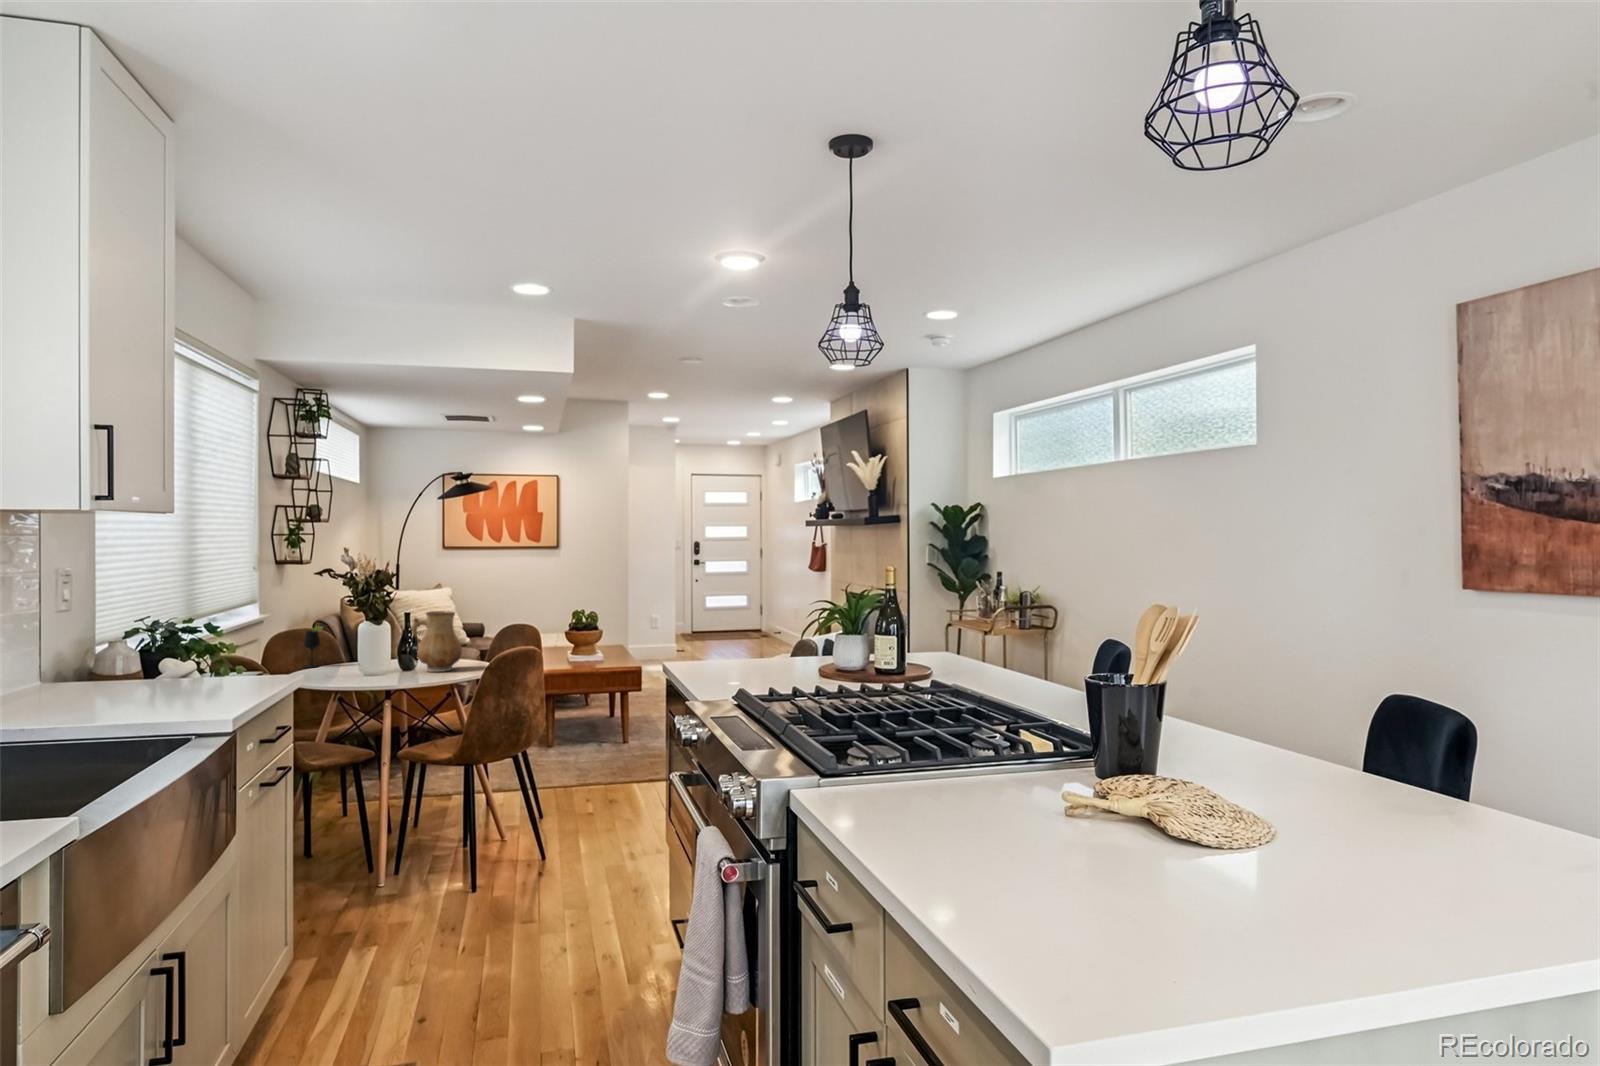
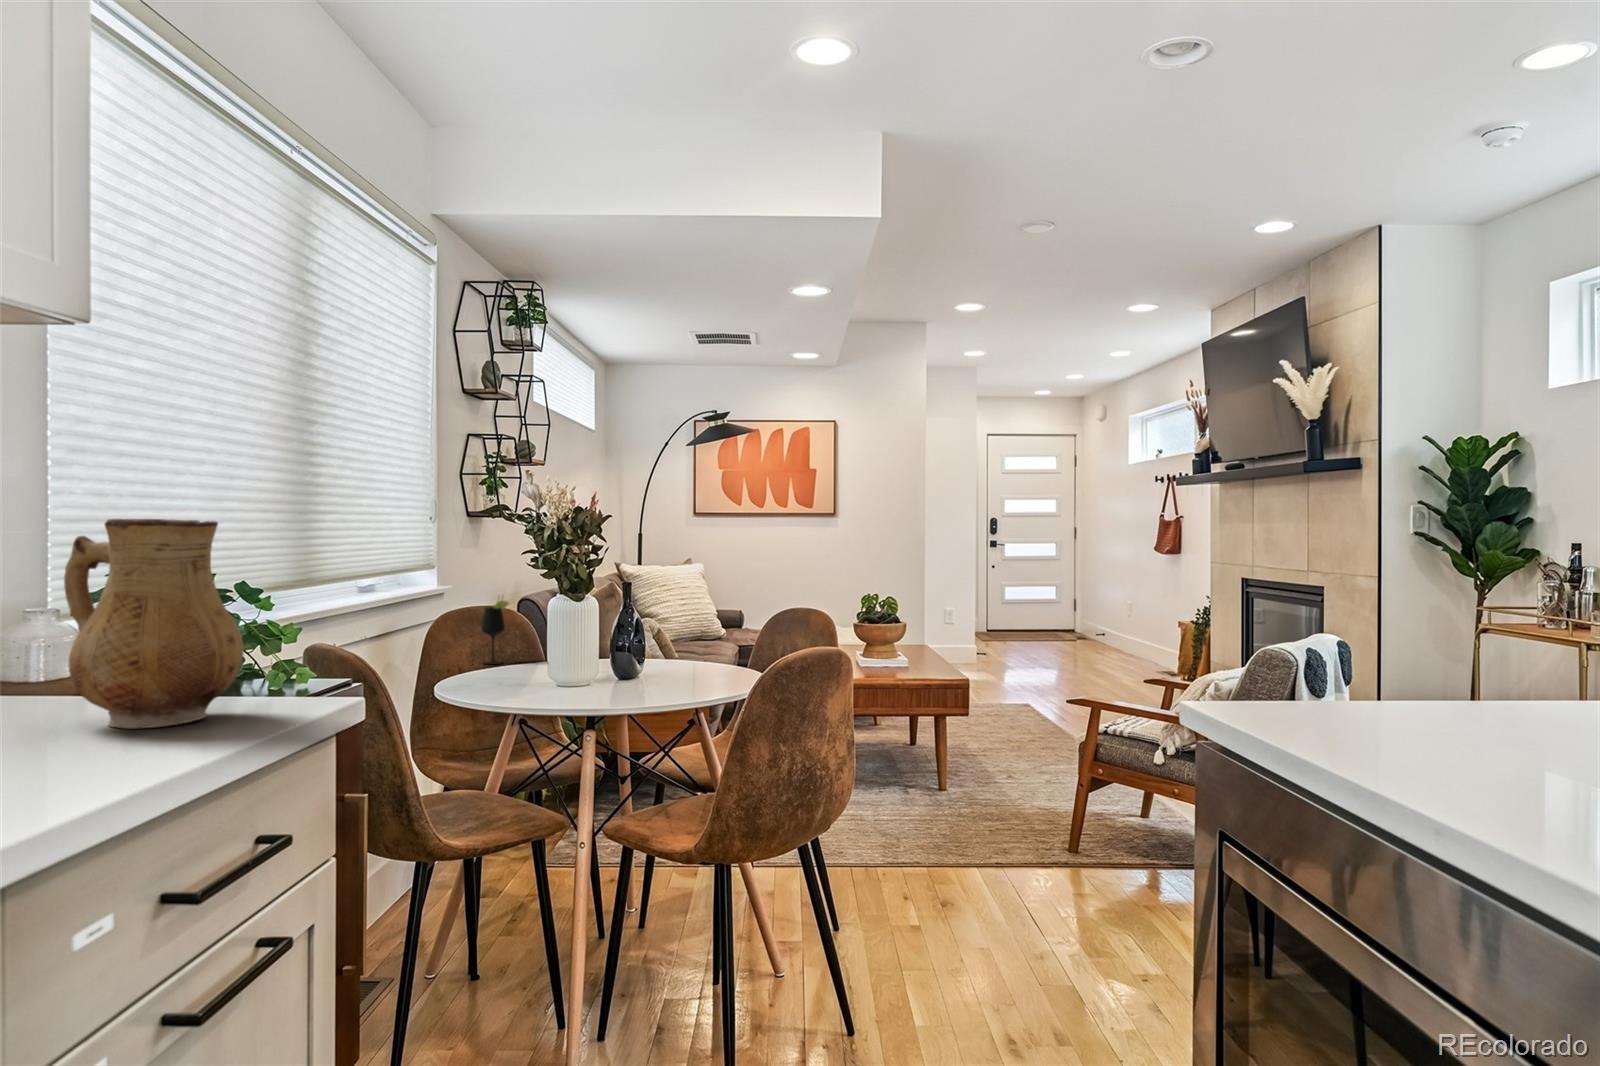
ceramic pitcher: present [410,611,462,672] -> present [64,519,244,728]

